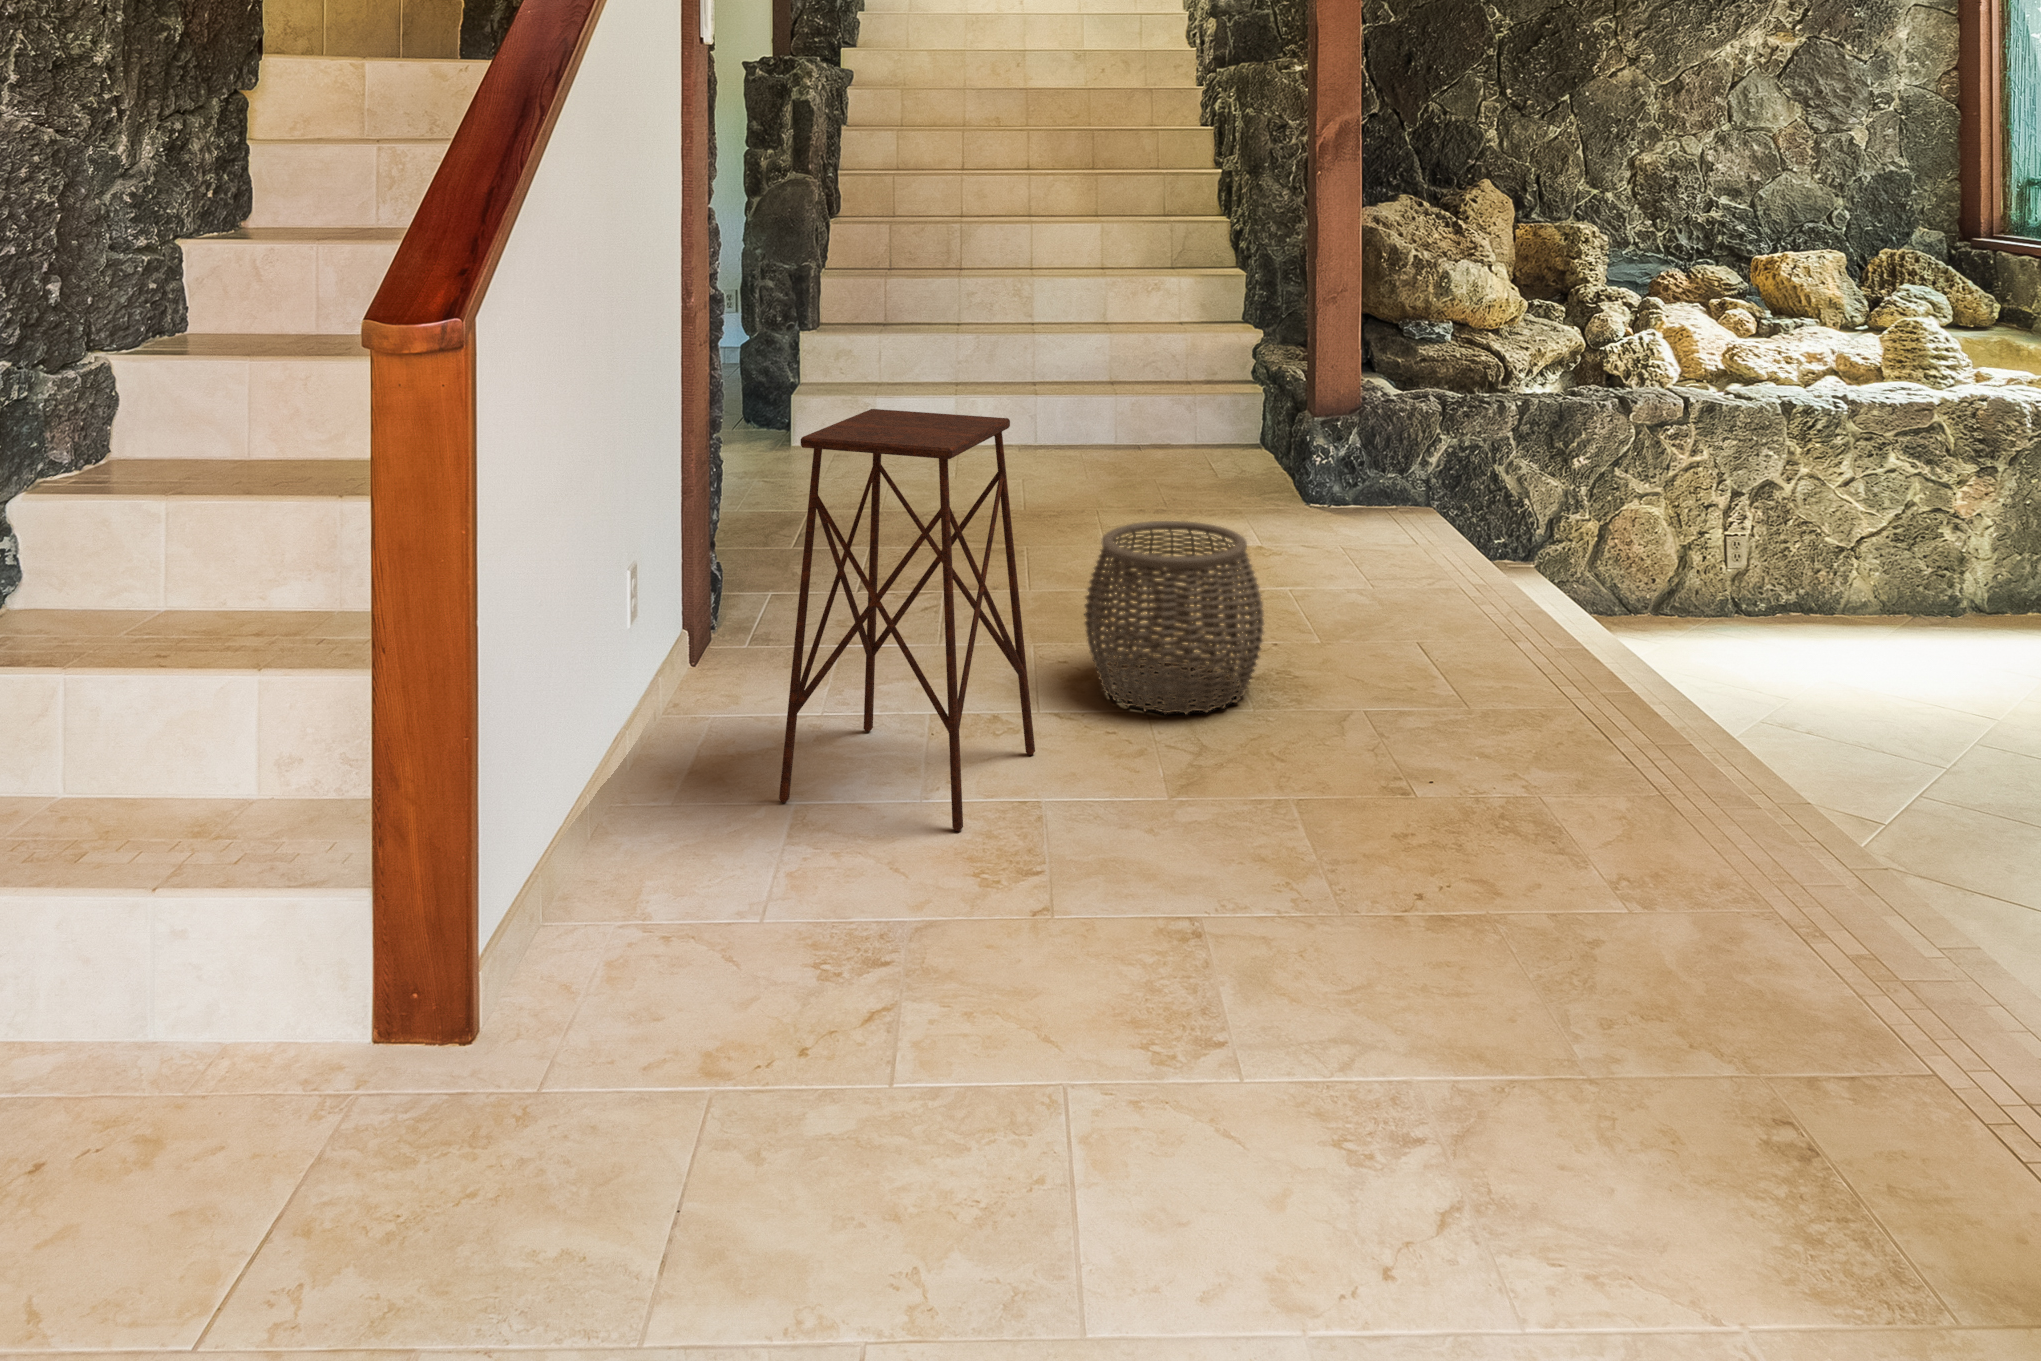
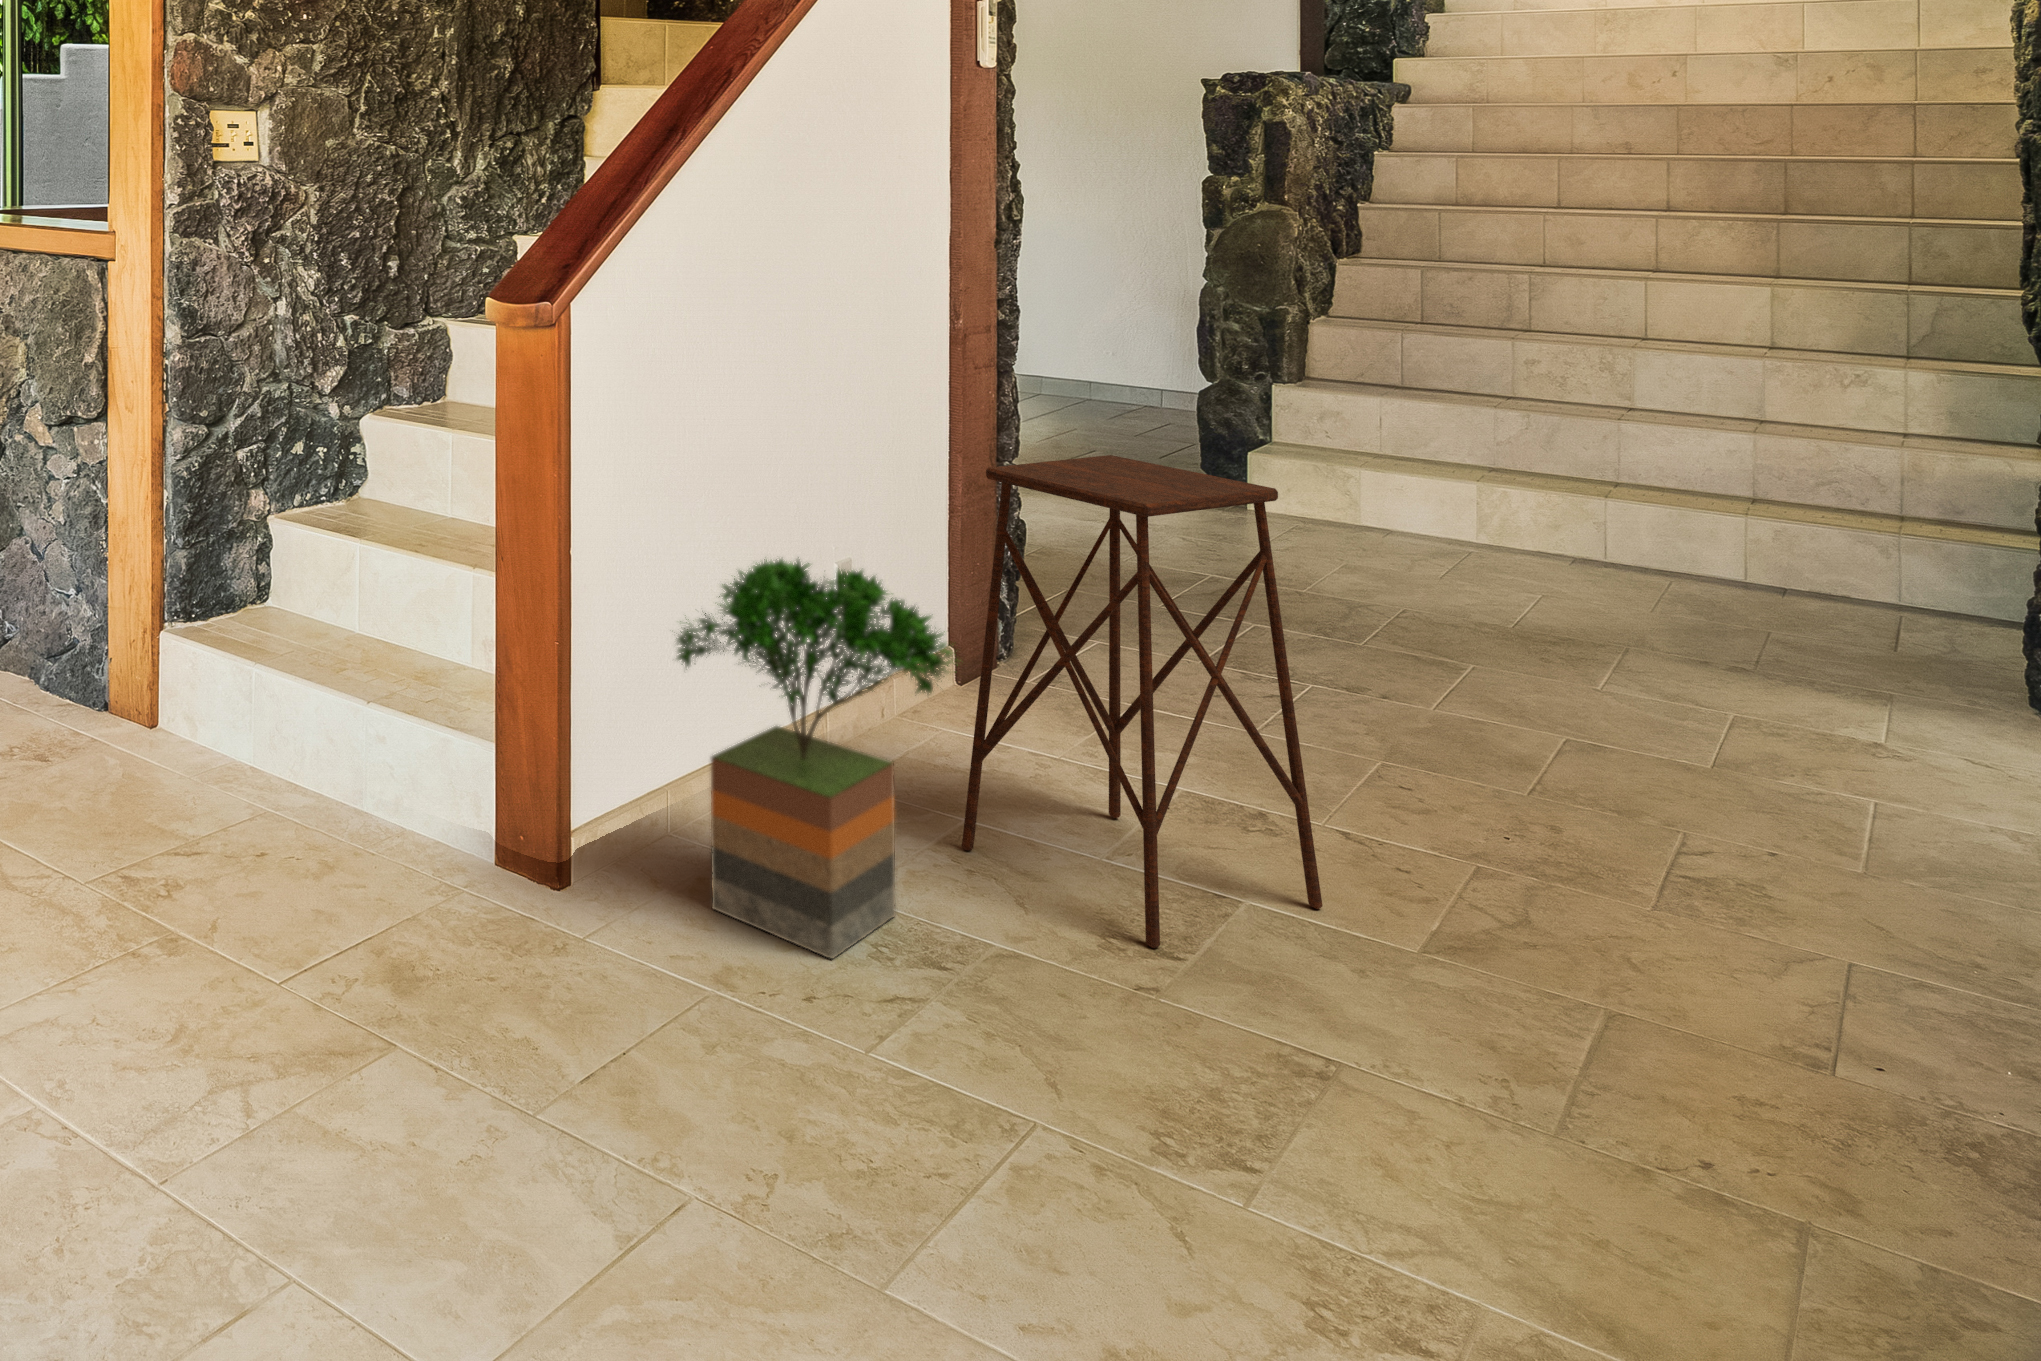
woven basket: present [1084,521,1264,714] -> none [1453,669,1792,960]
potted tree: none [561,555,827,953] -> present [676,559,958,959]

